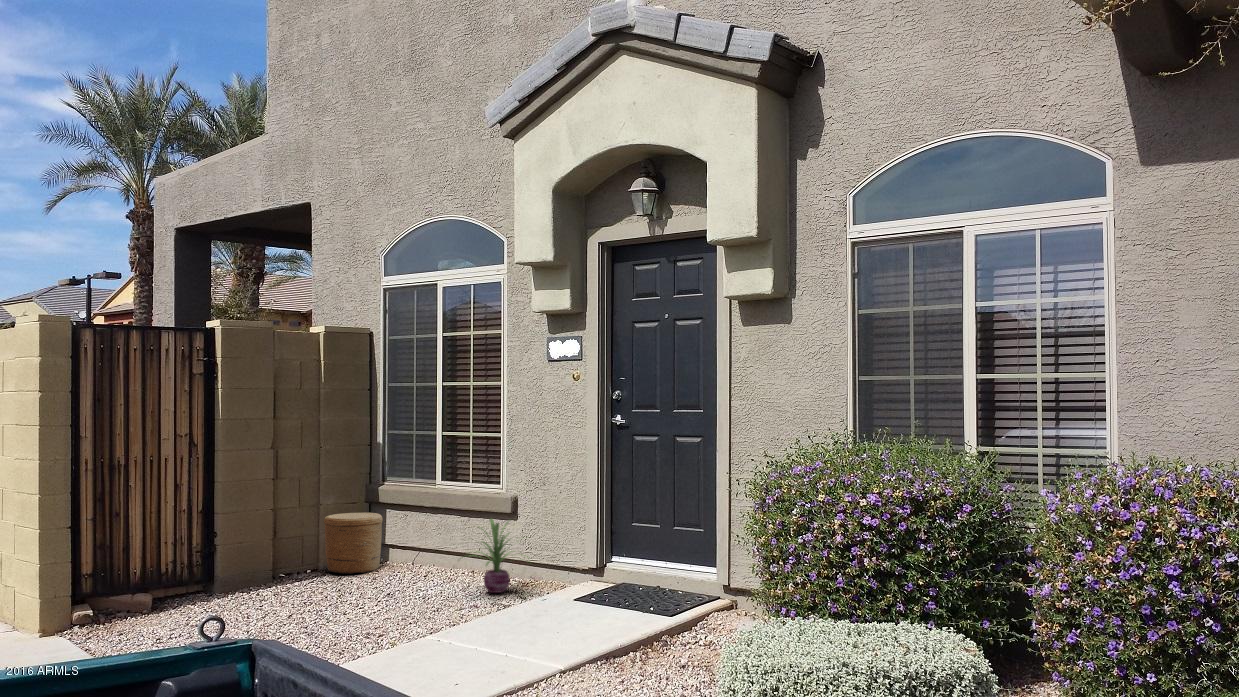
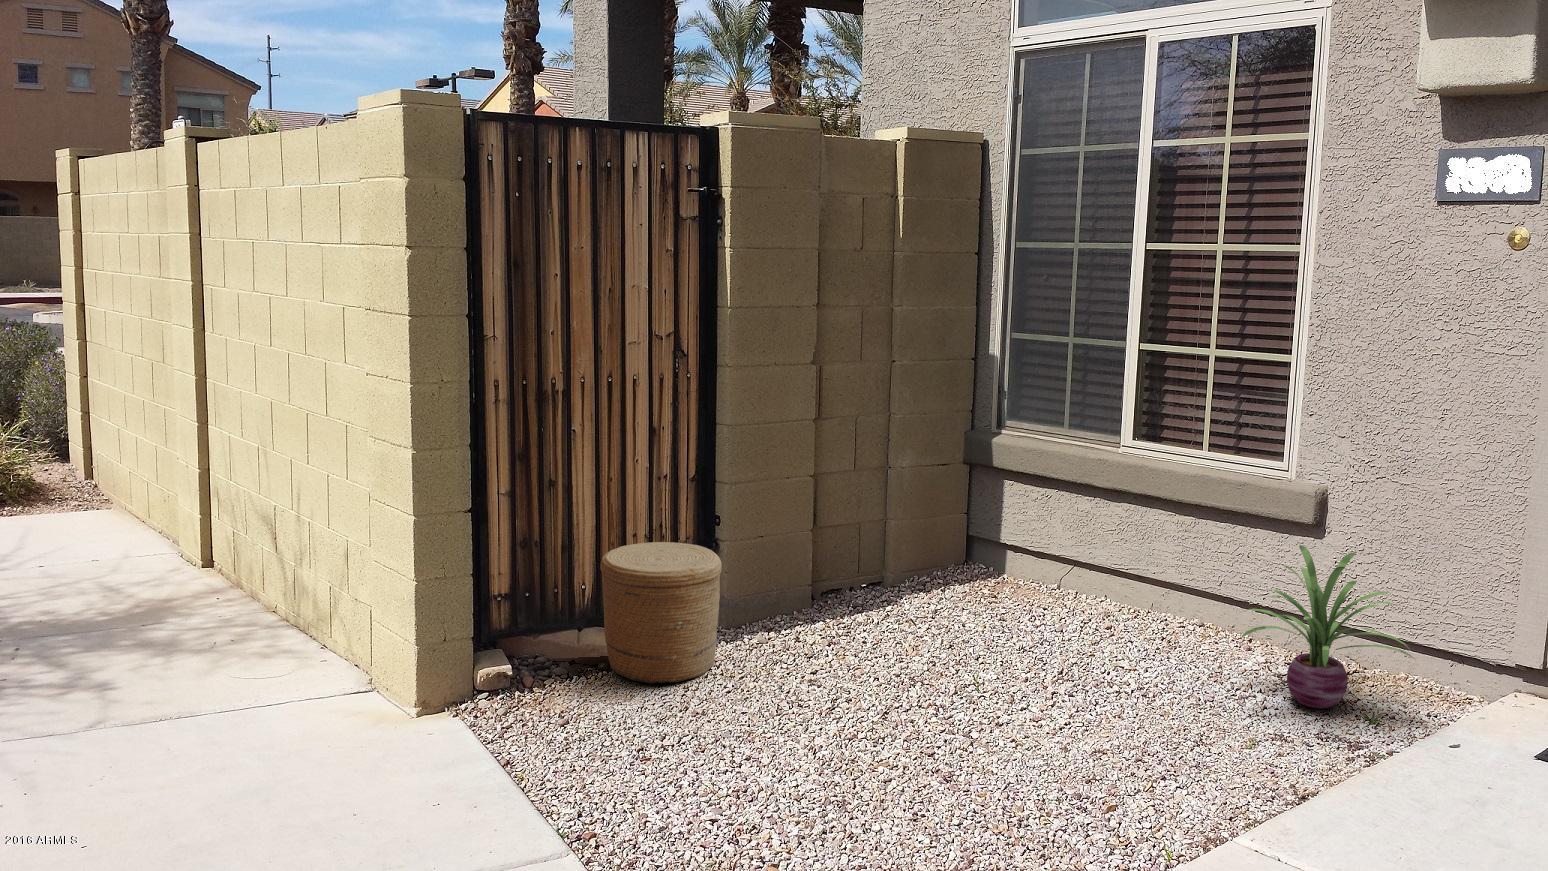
woven basket: present [324,513,383,574] -> present [600,542,722,684]

